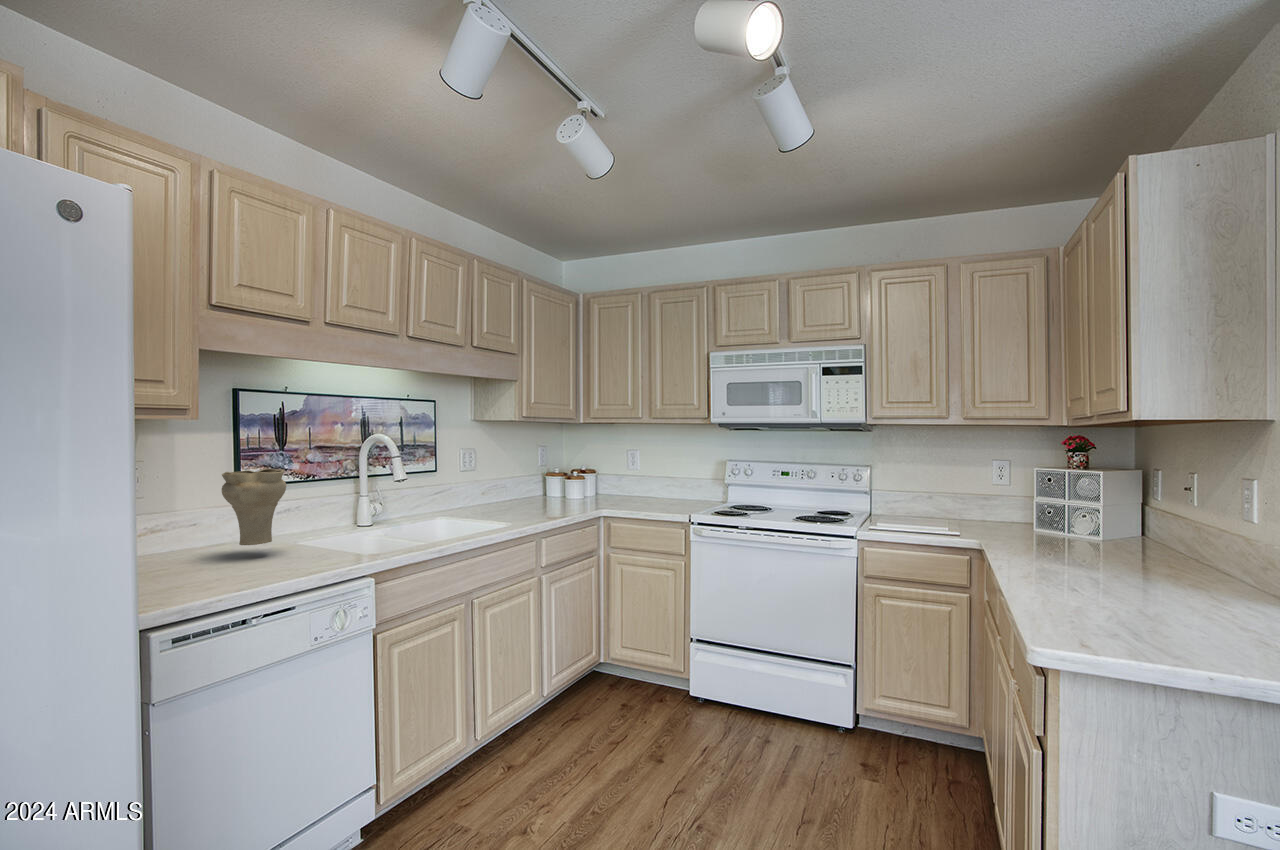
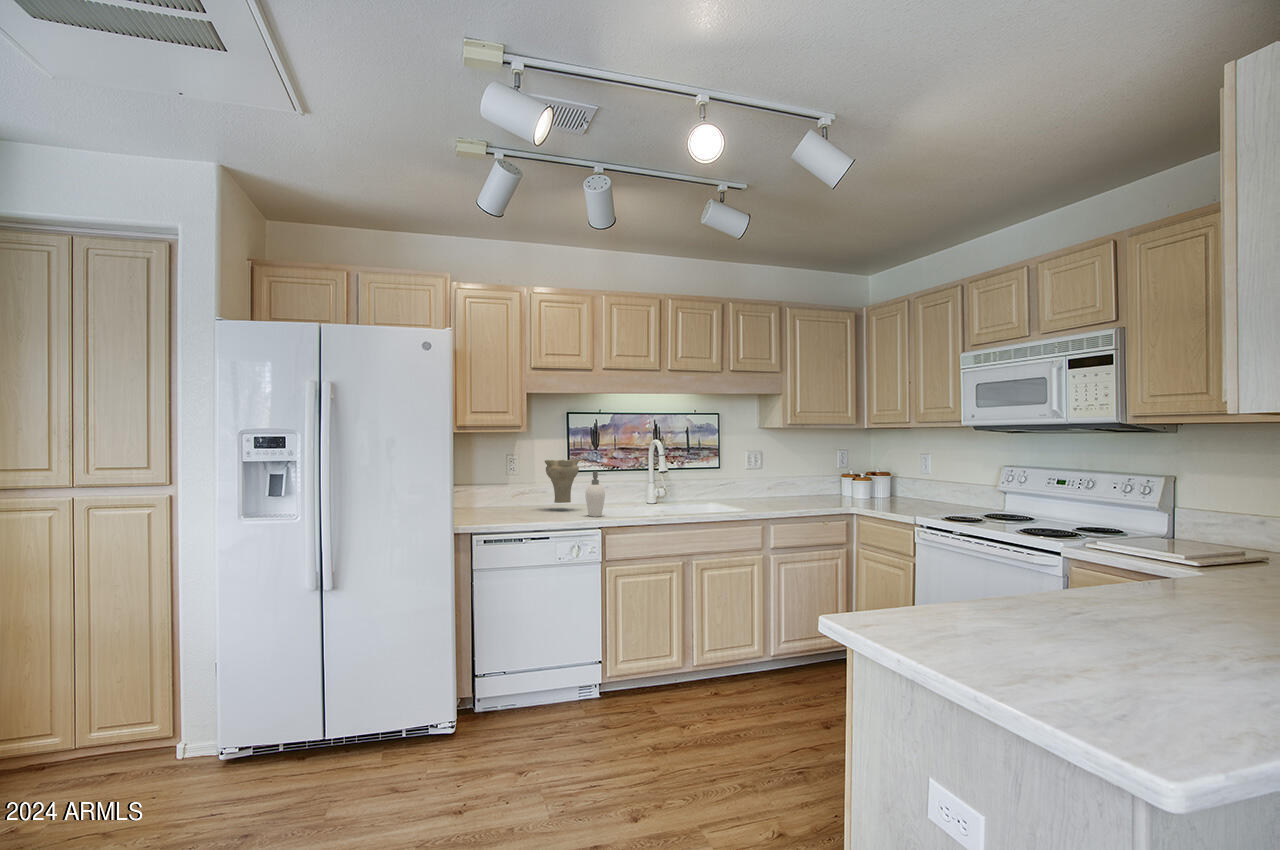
soap dispenser: none [329,489,375,562] -> present [585,471,605,517]

